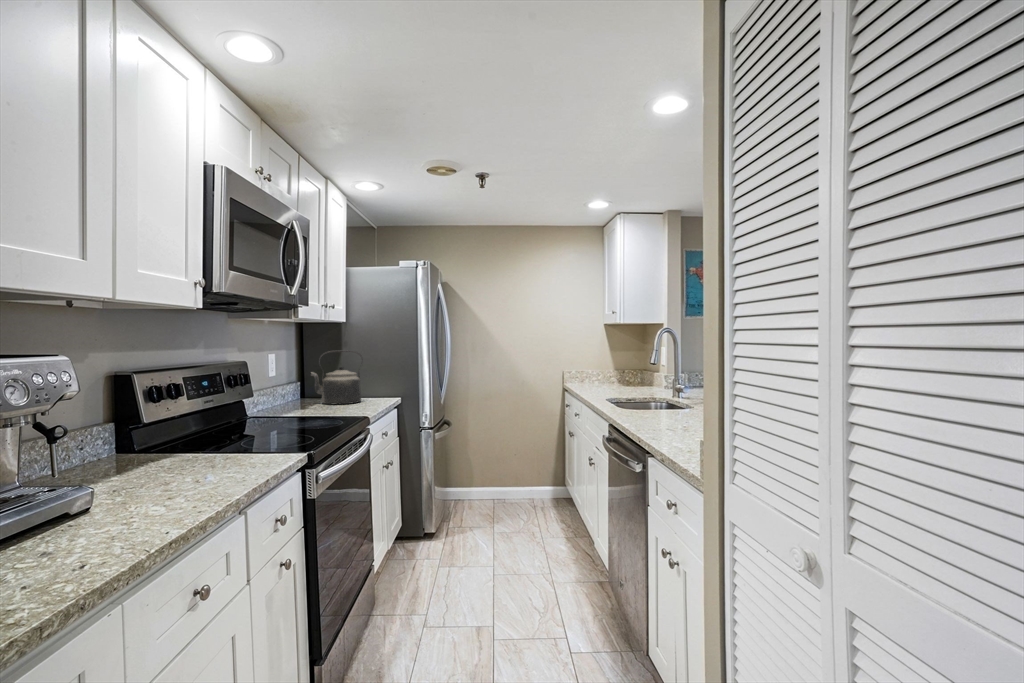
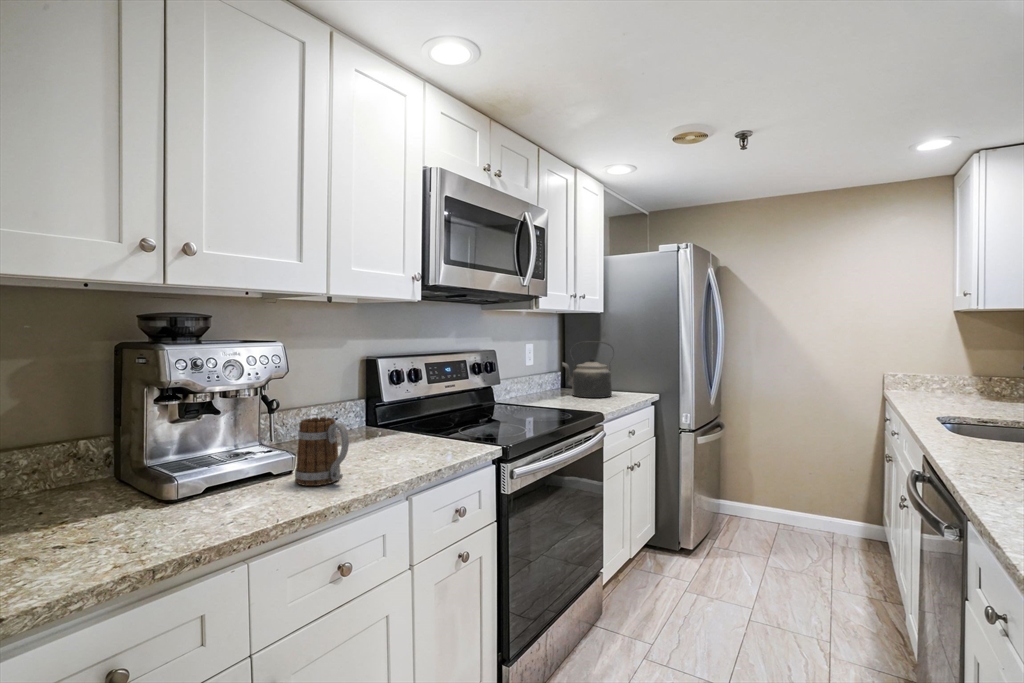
mug: none [106,438,188,518] -> present [295,417,349,486]

